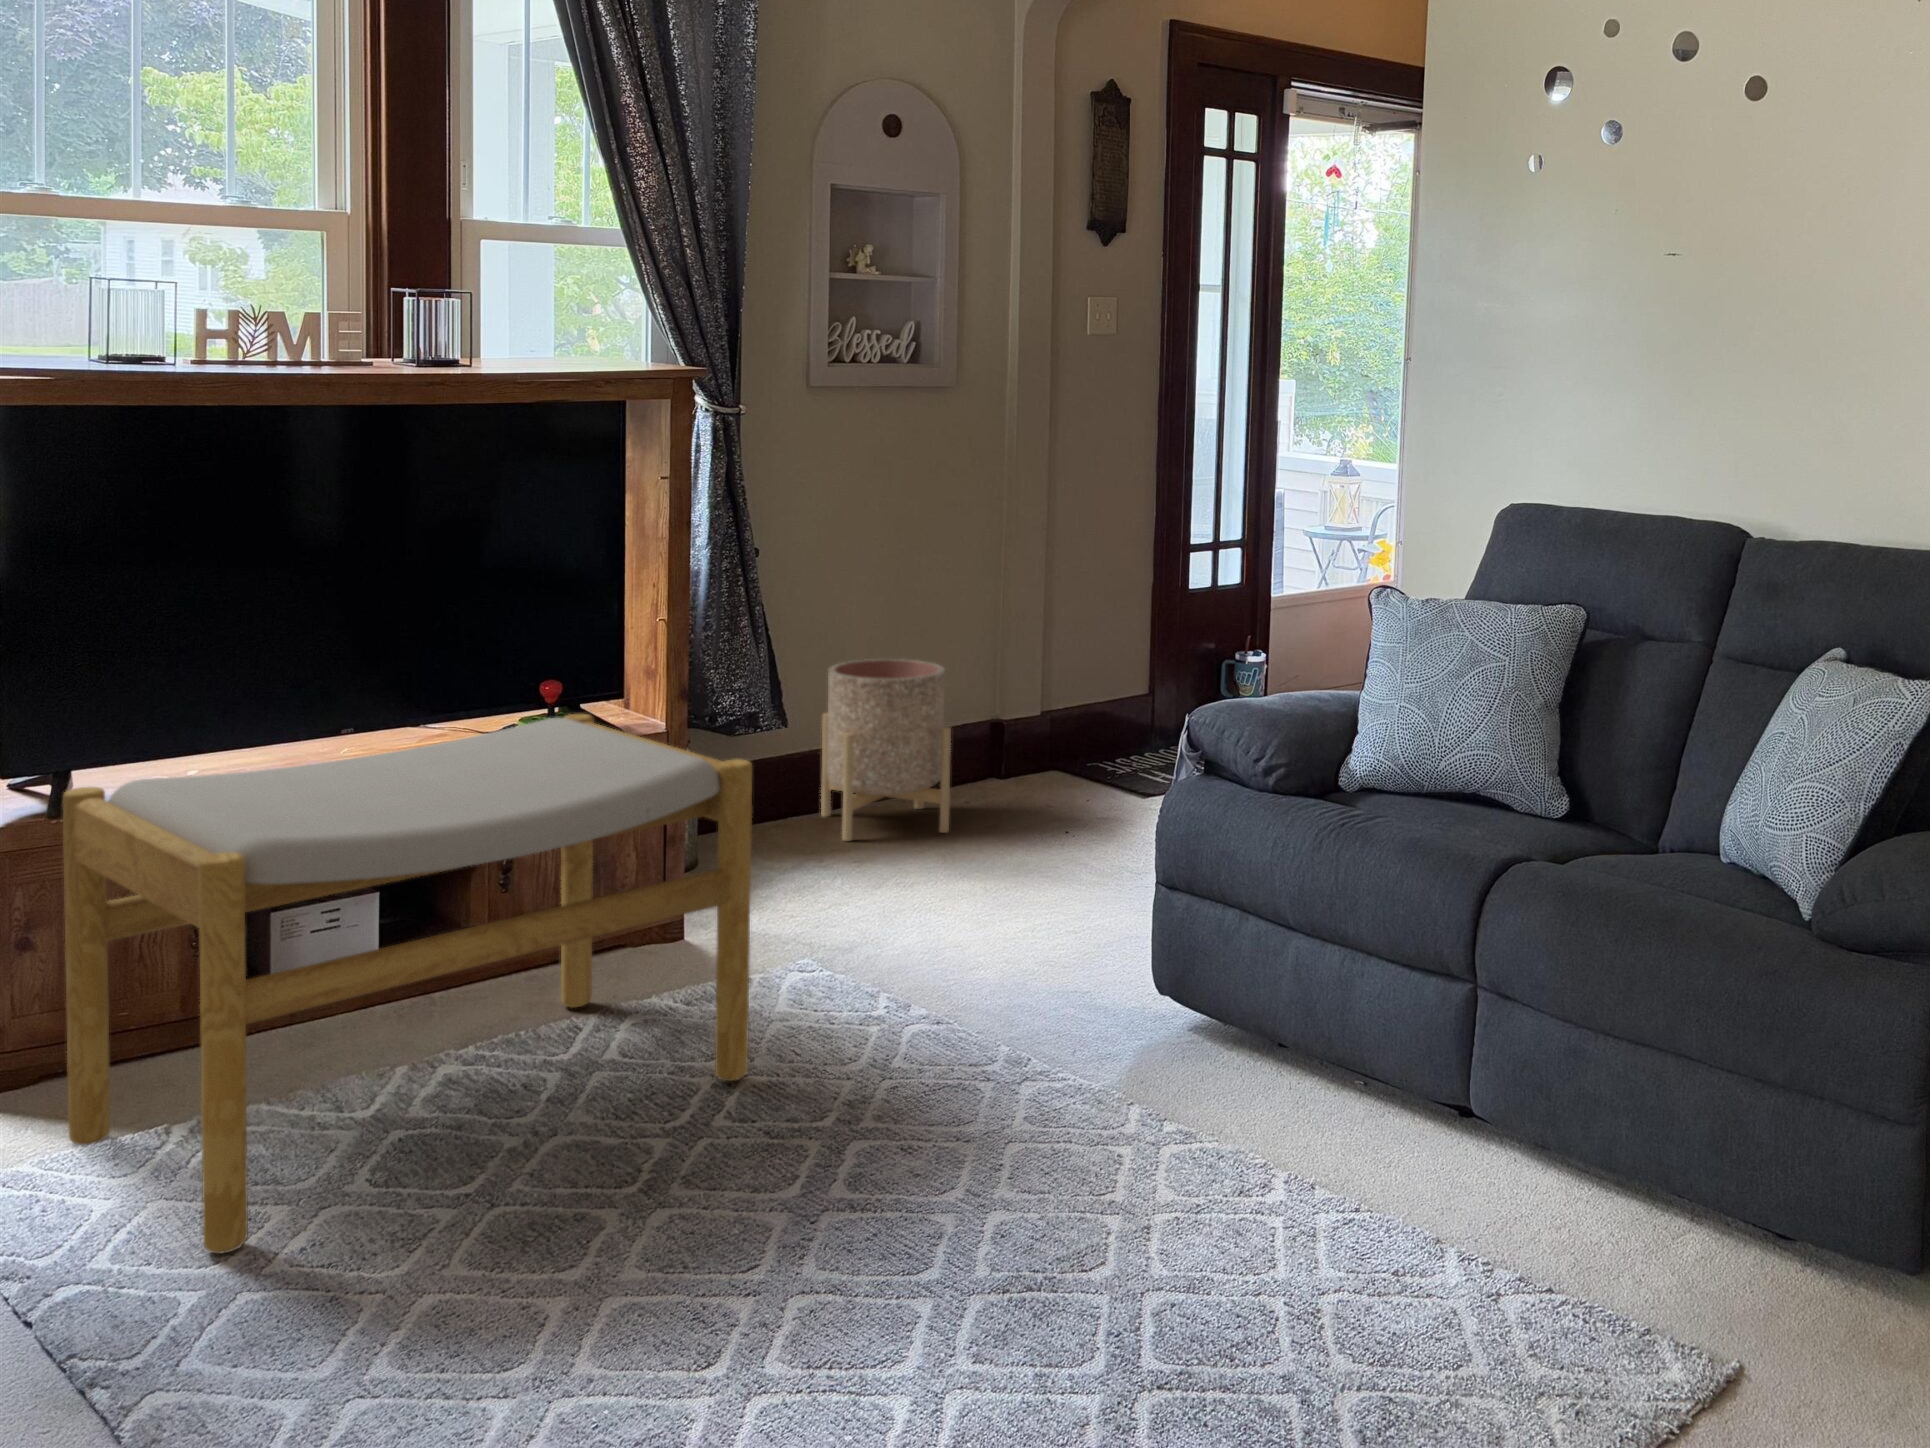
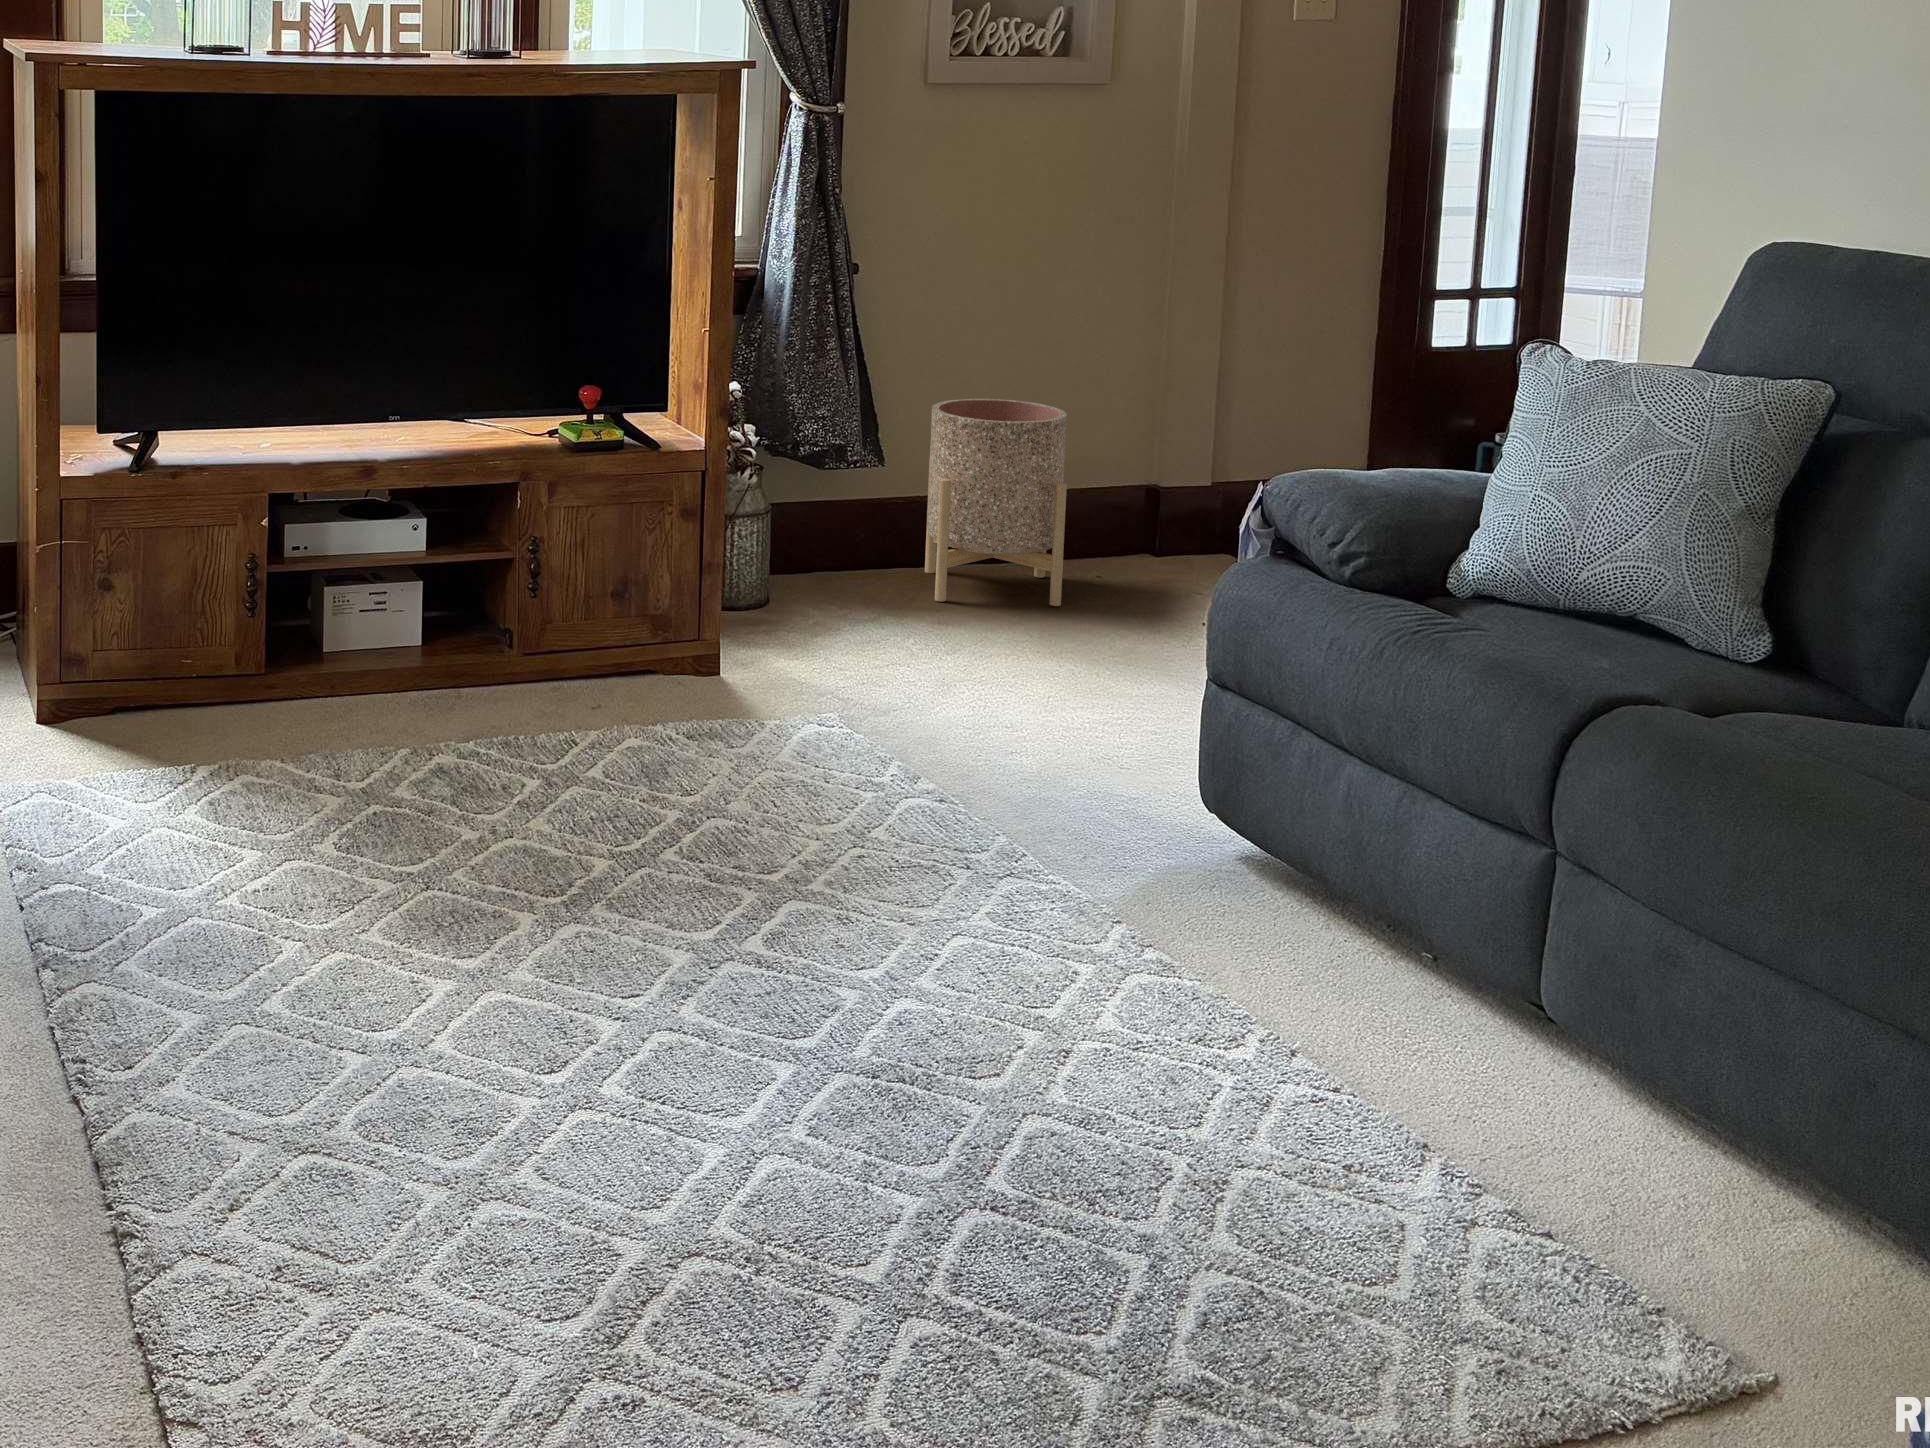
footstool: present [63,714,752,1254] -> none [119,420,727,879]

